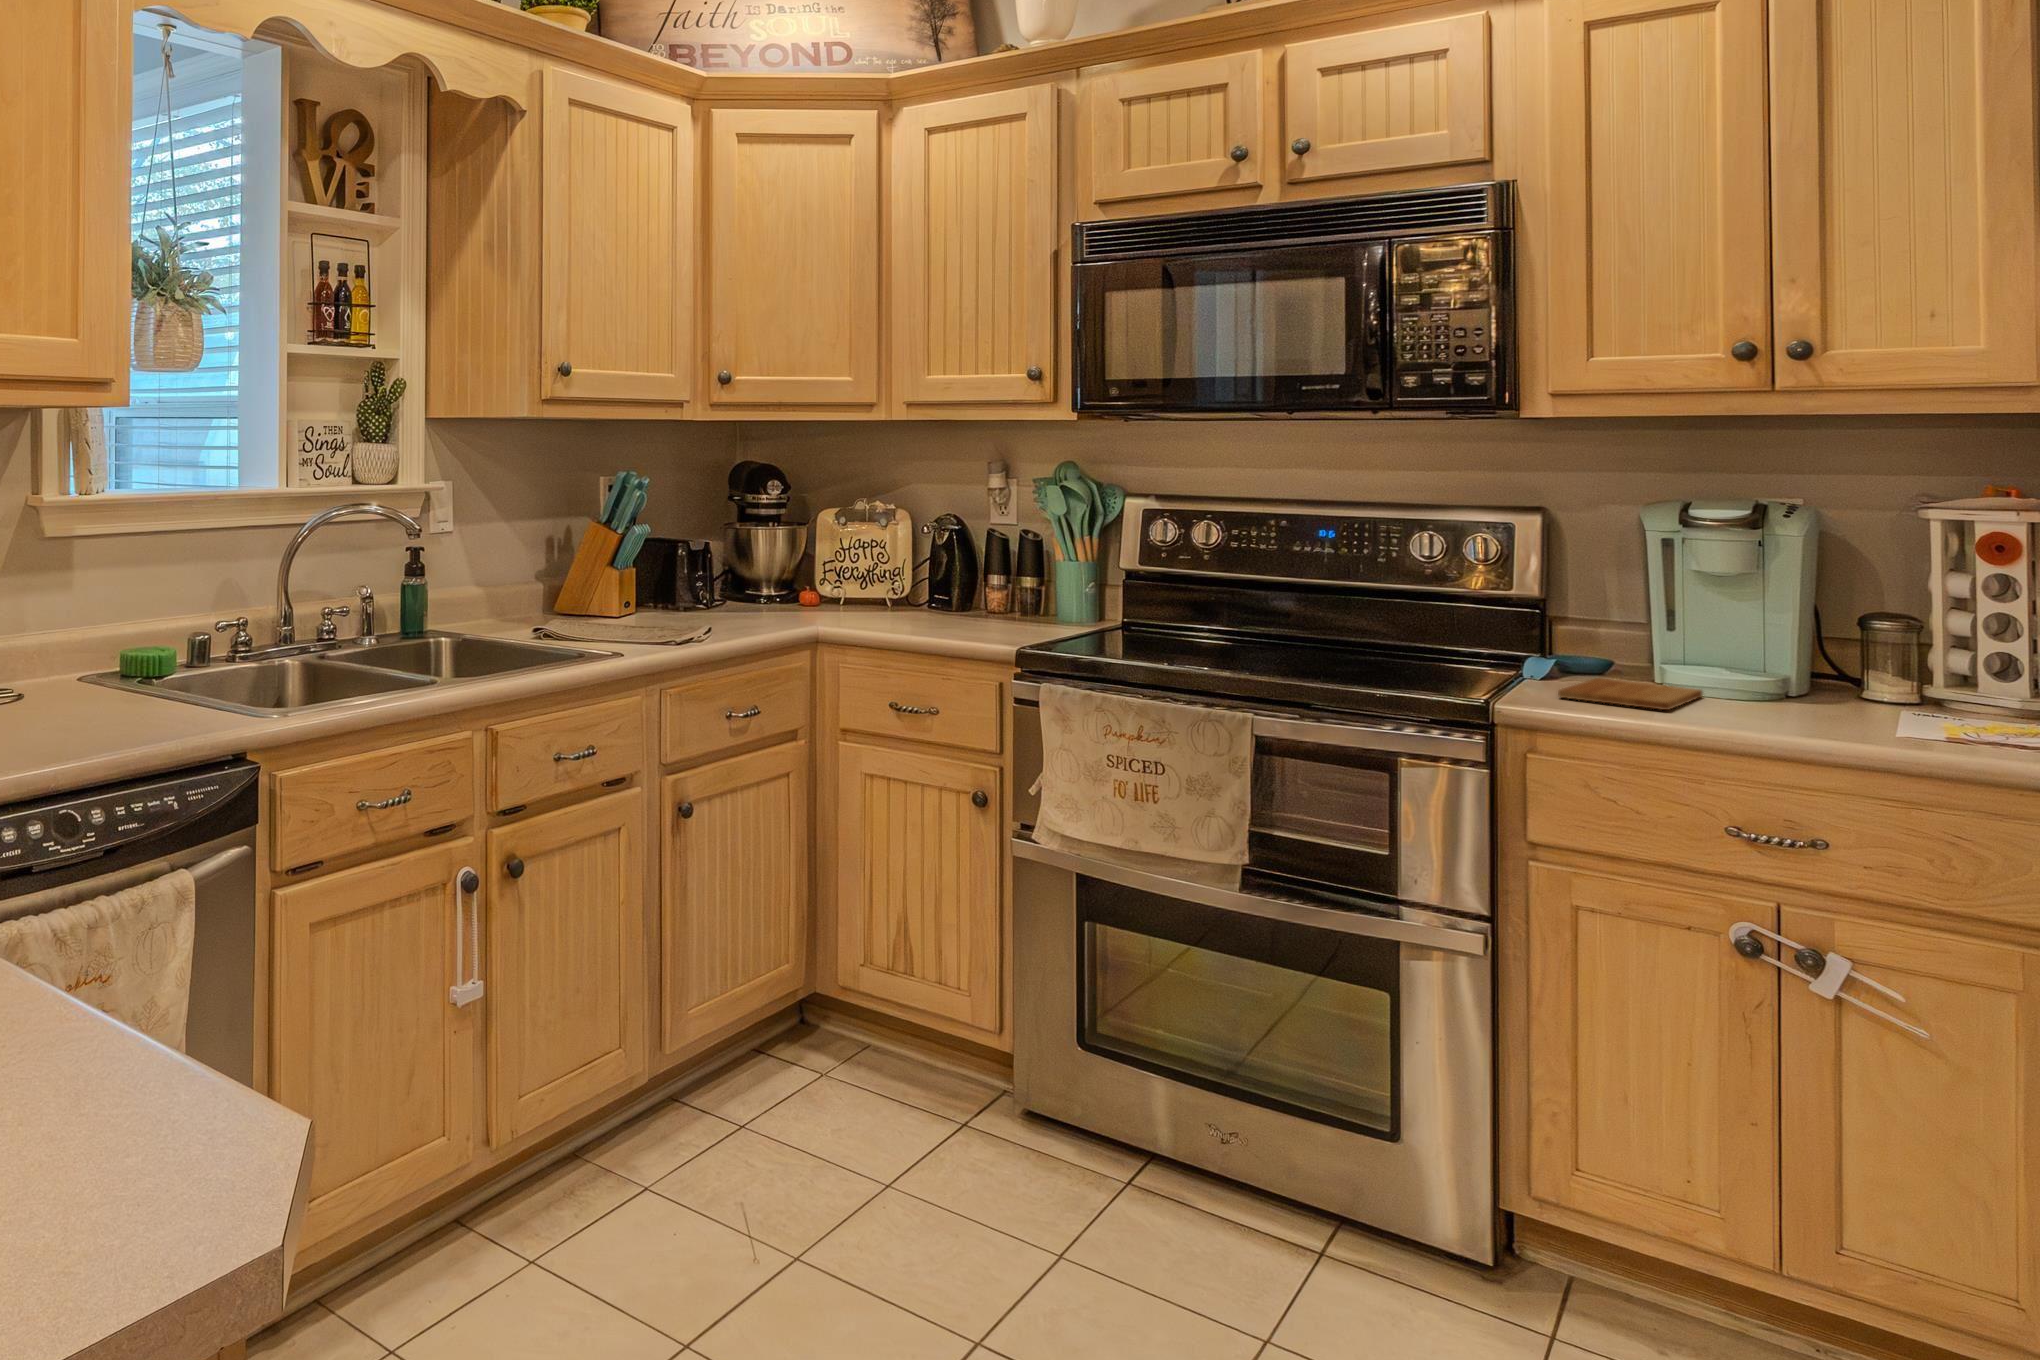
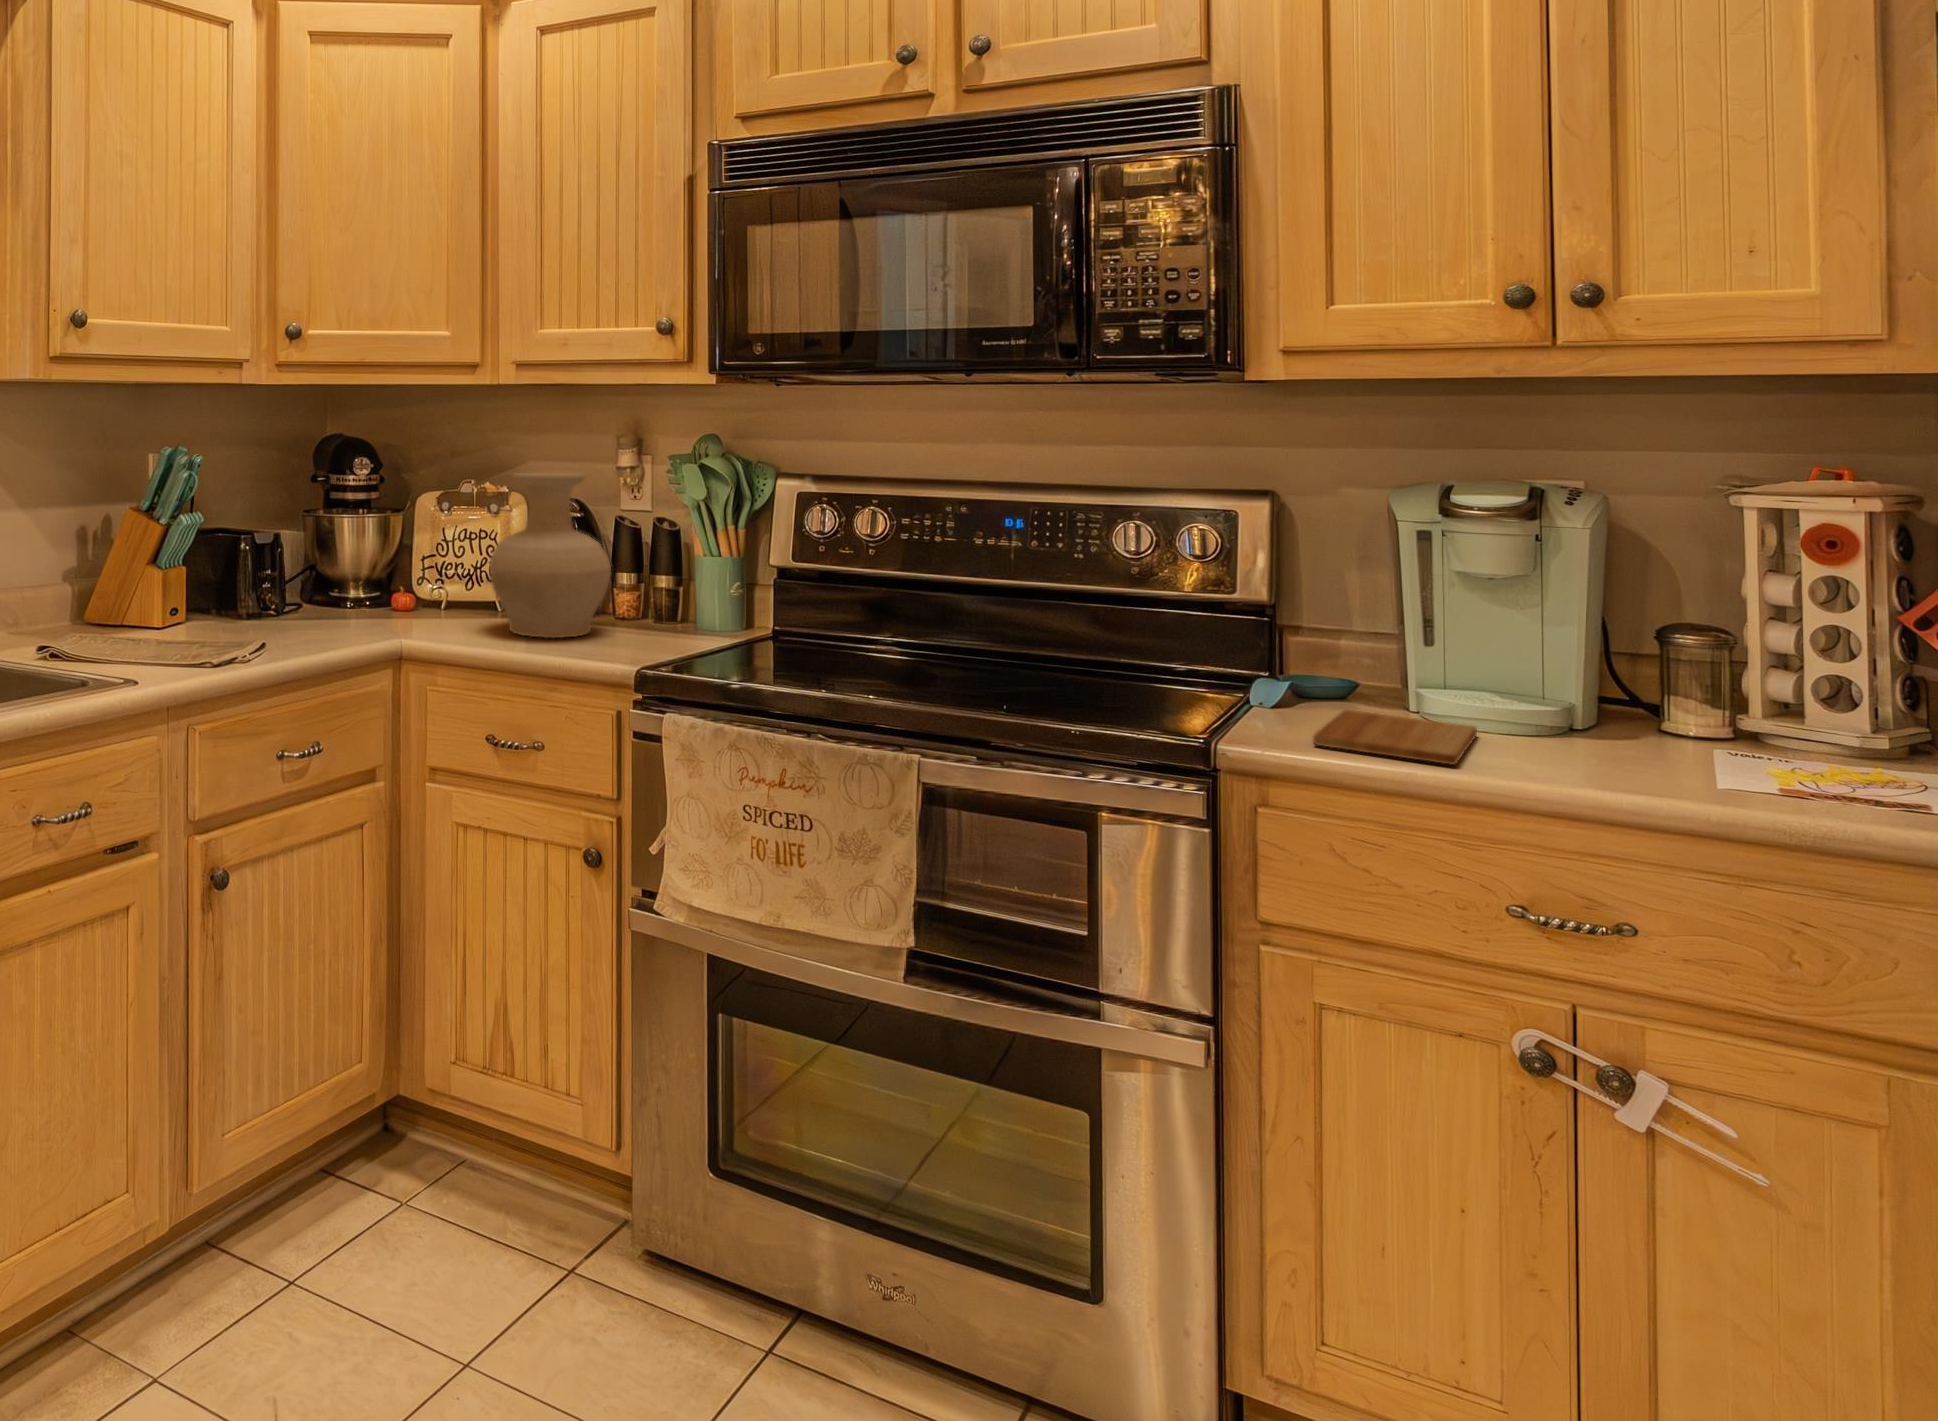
vase: none [881,493,983,623] -> present [489,473,611,638]

